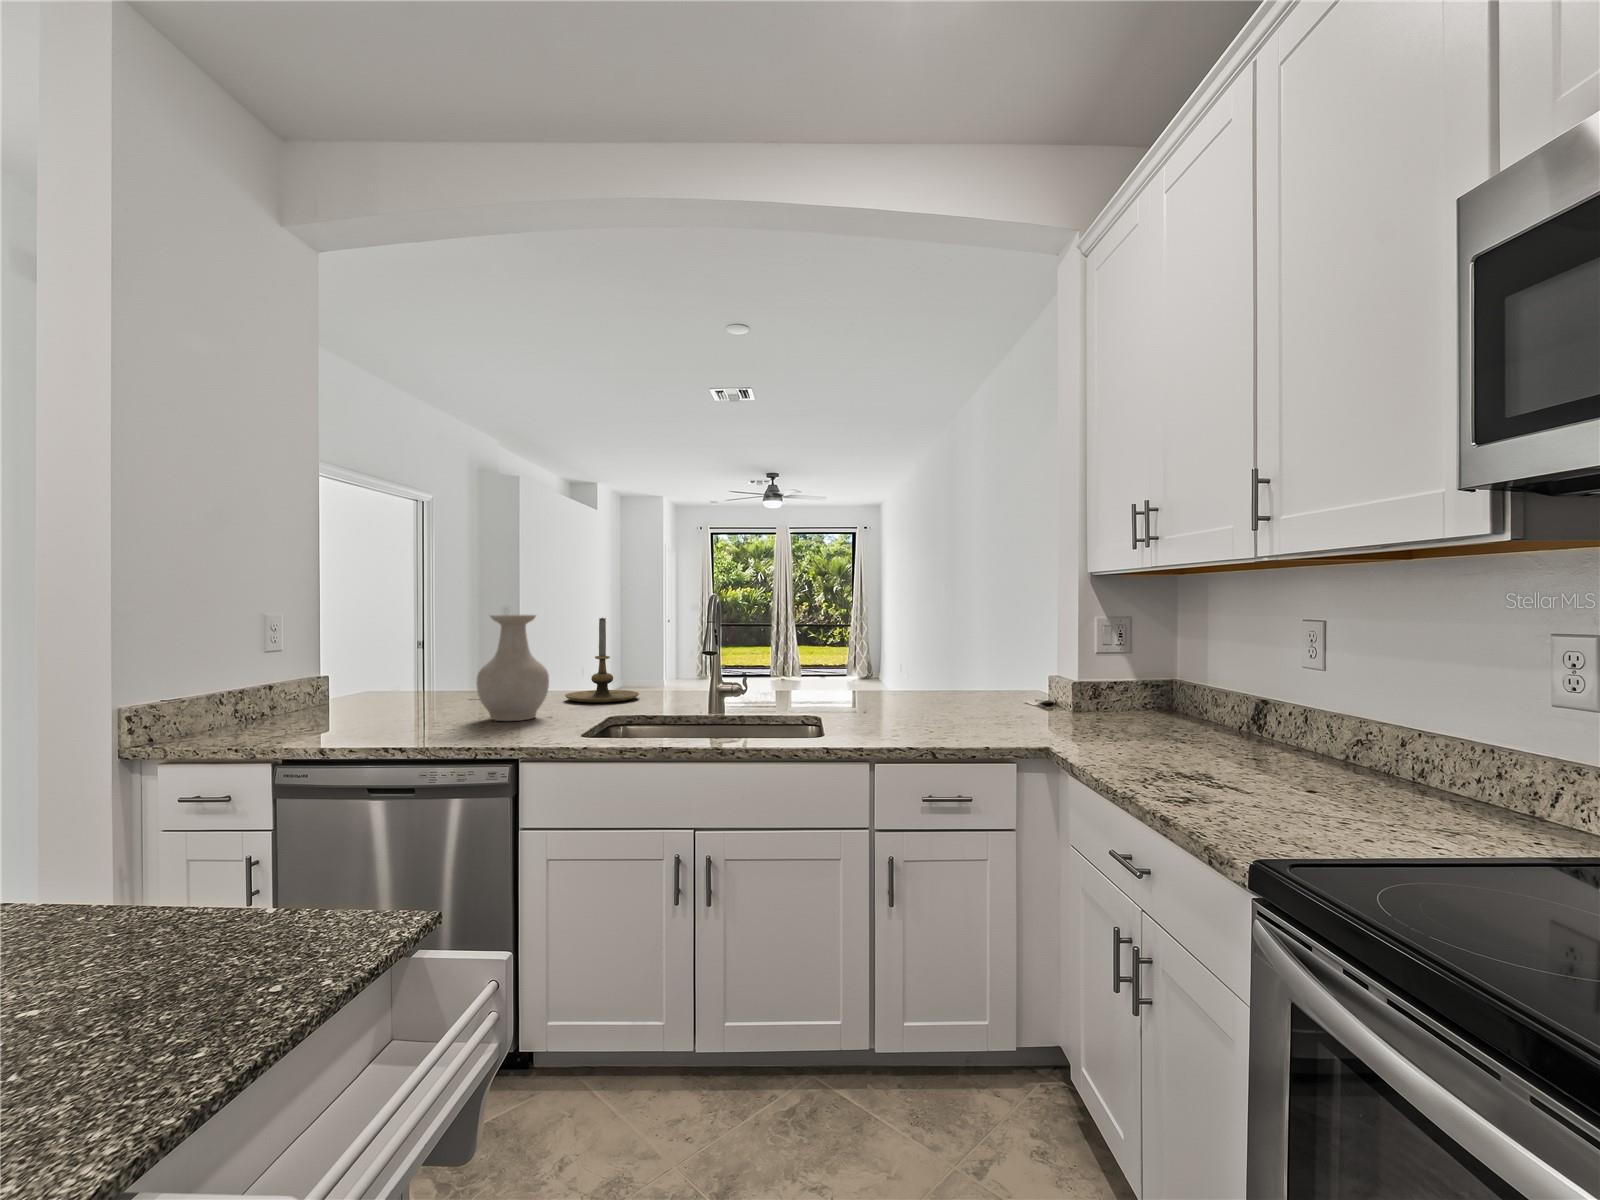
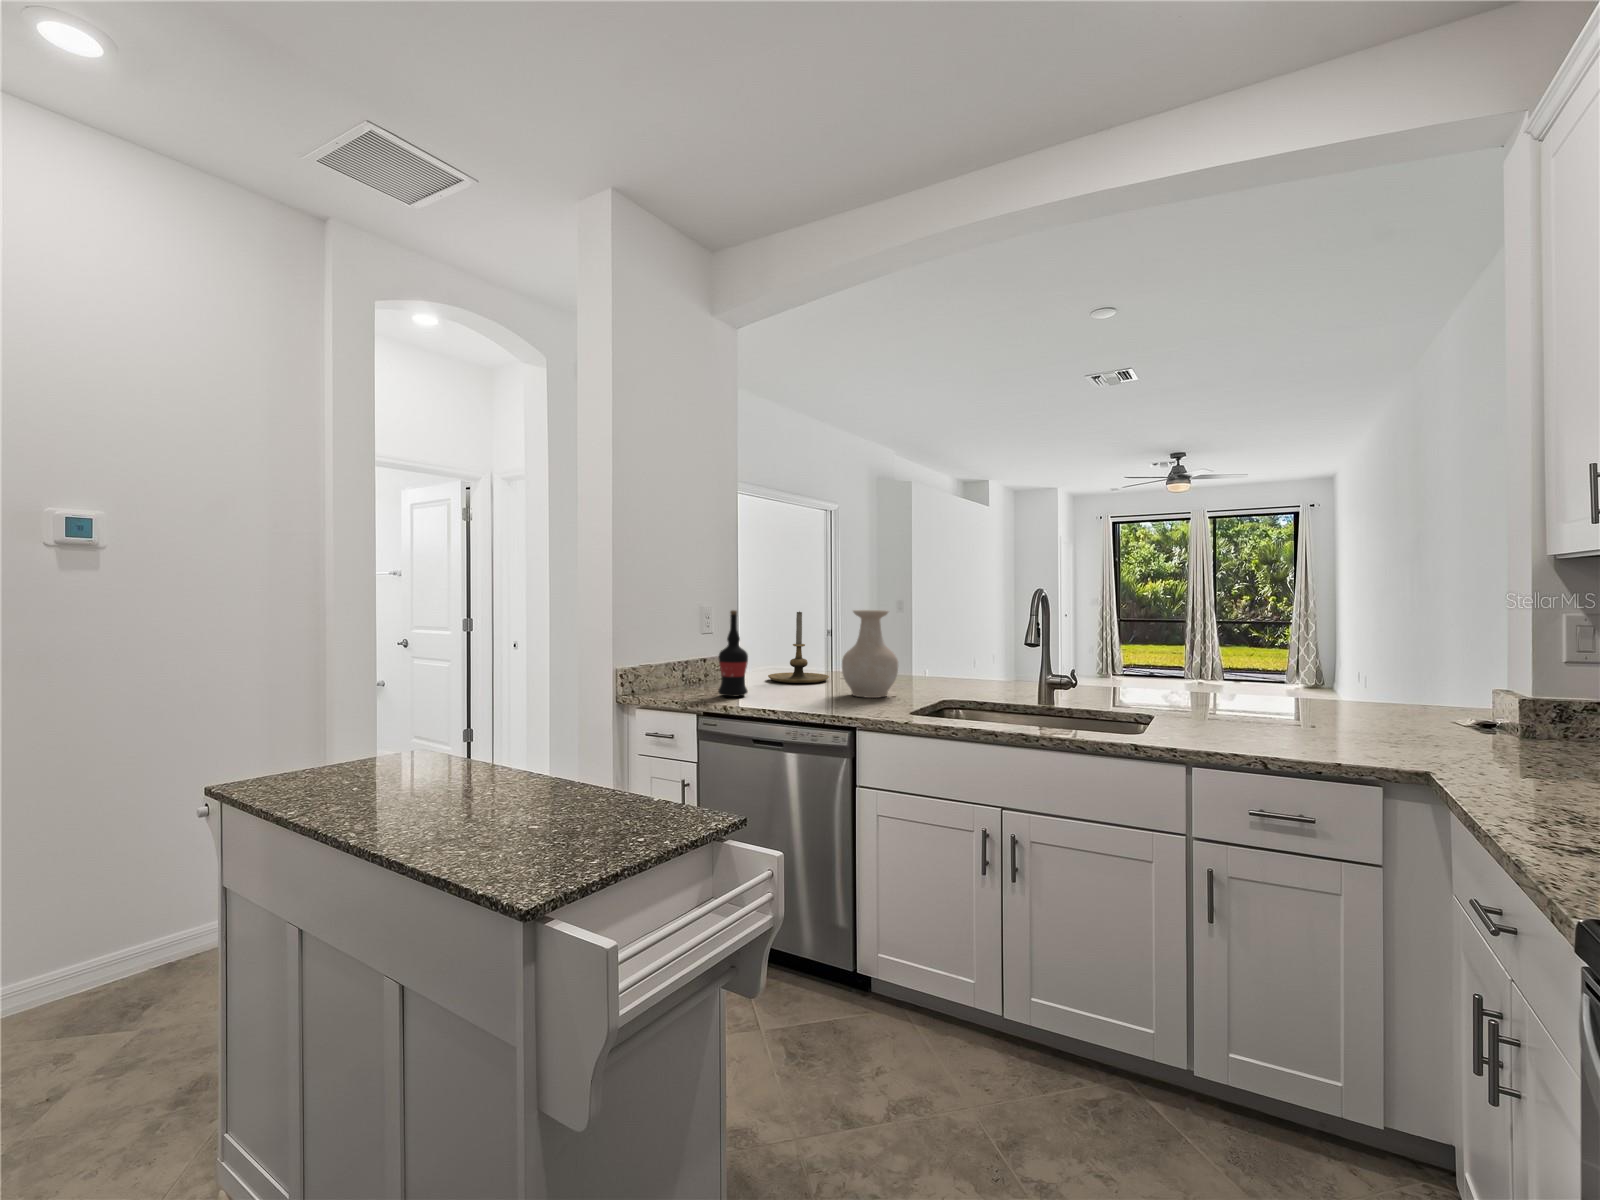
candle holder: present [565,618,639,702] -> present [768,612,829,683]
wine bottle: none [299,619,346,735] -> present [718,610,748,697]

